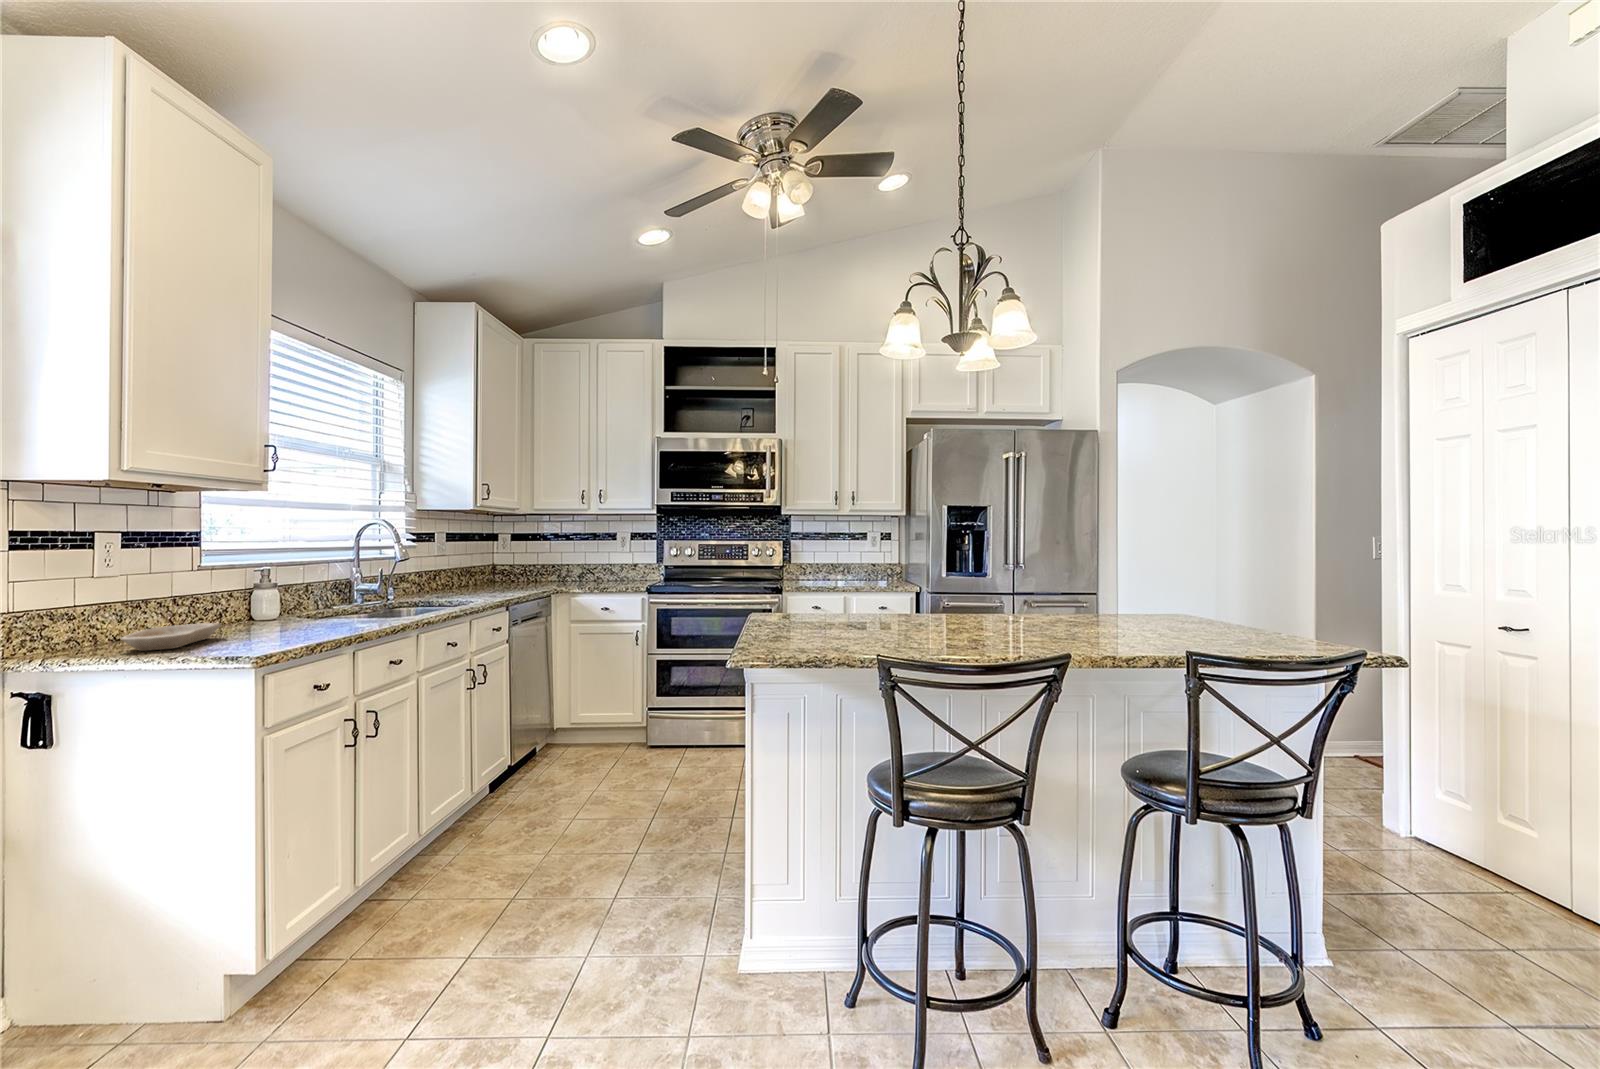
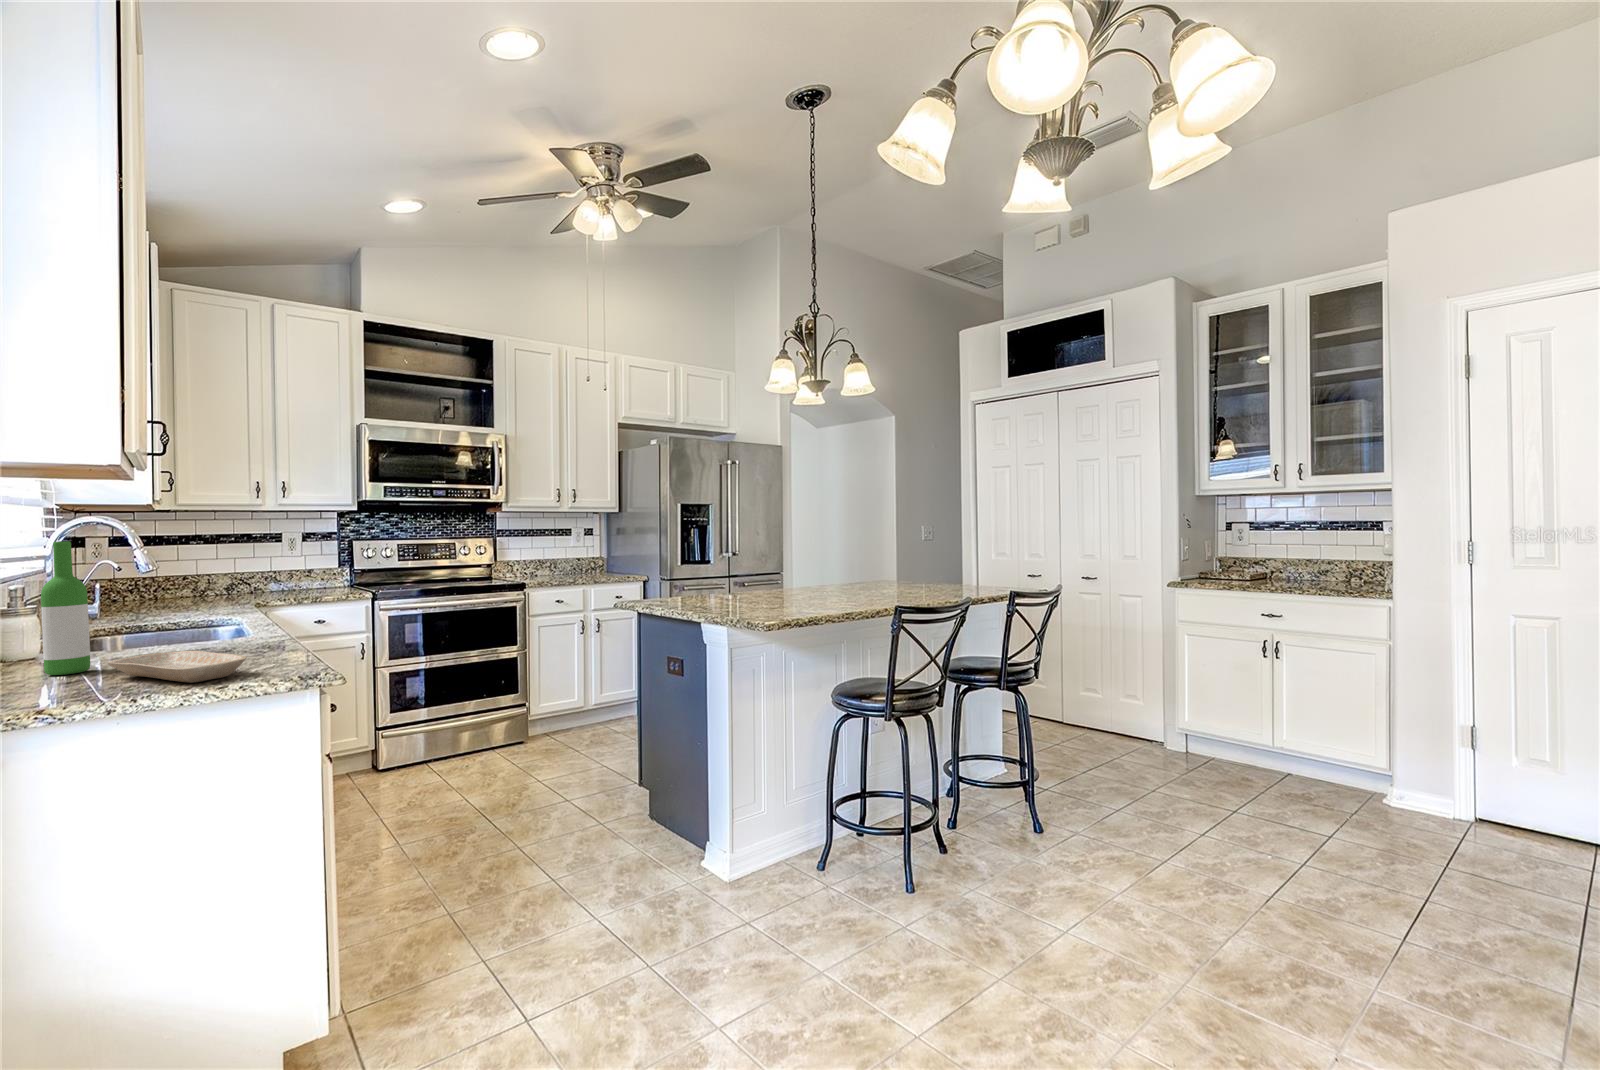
wine bottle: none [175,533,209,633] -> present [41,541,90,675]

